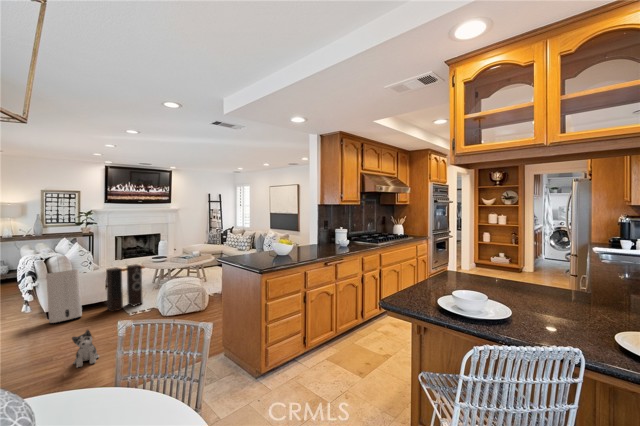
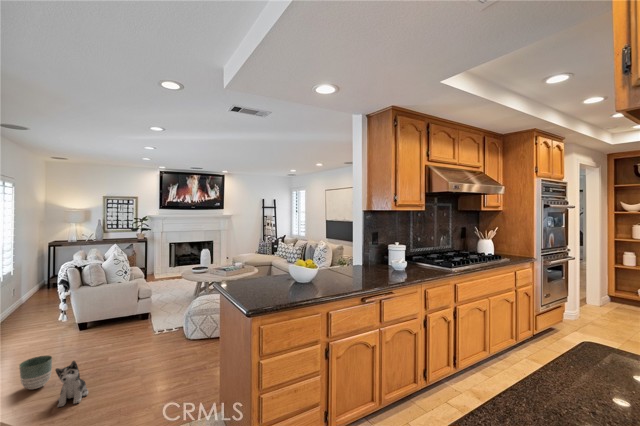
speaker: present [106,264,142,312] -> none [132,277,169,330]
air purifier: present [46,270,82,323] -> none [70,281,105,339]
planter: none [28,331,57,360] -> present [19,355,52,389]

